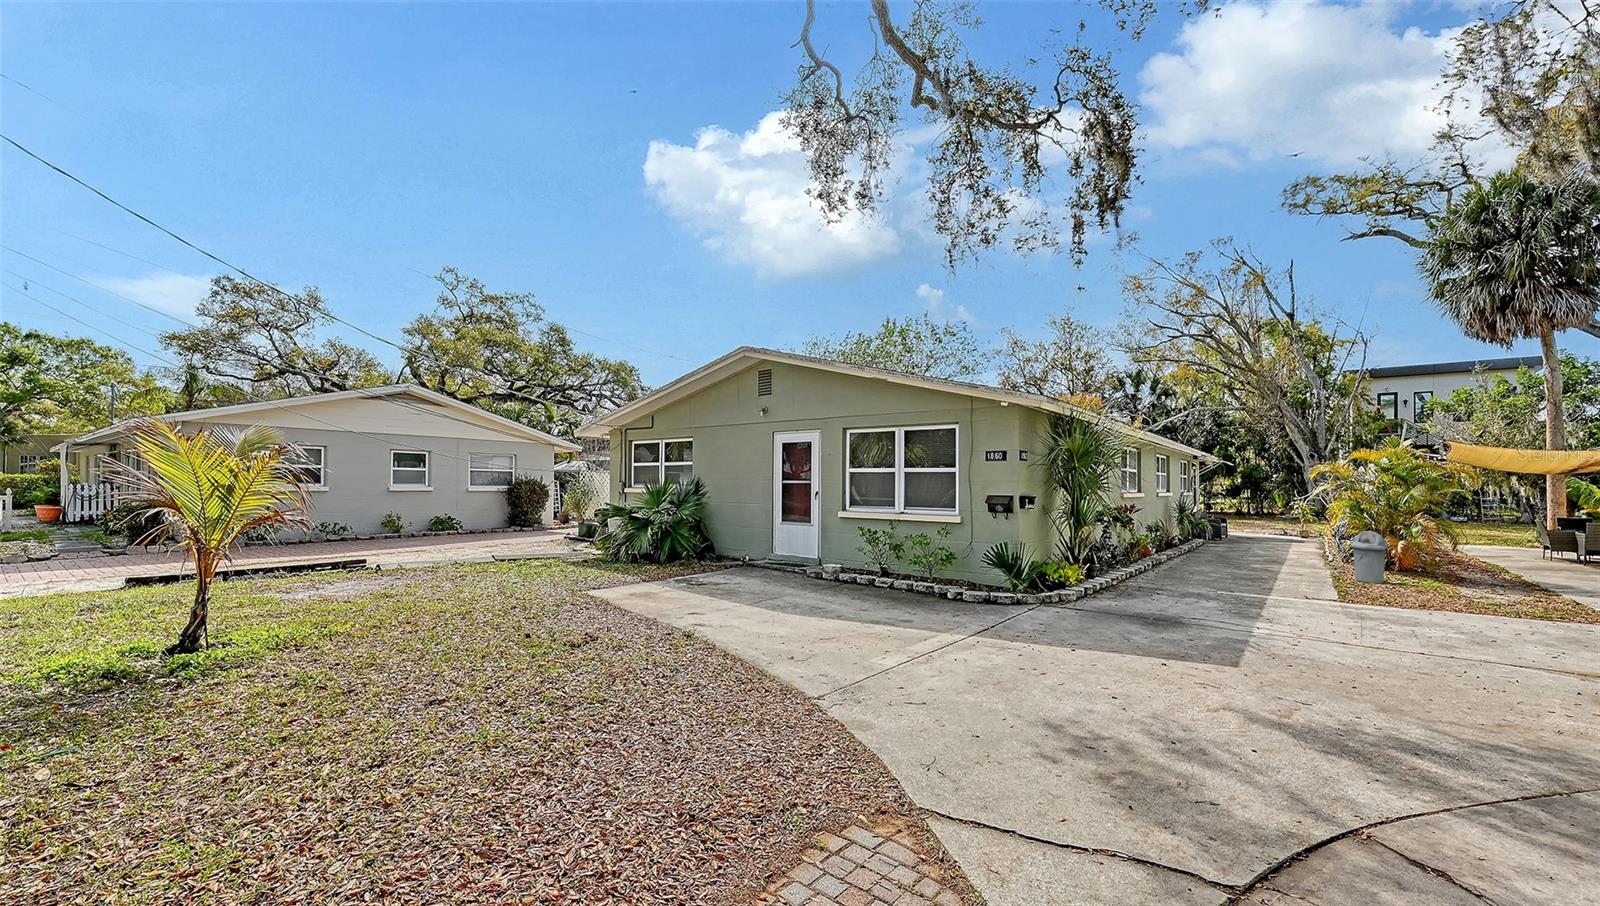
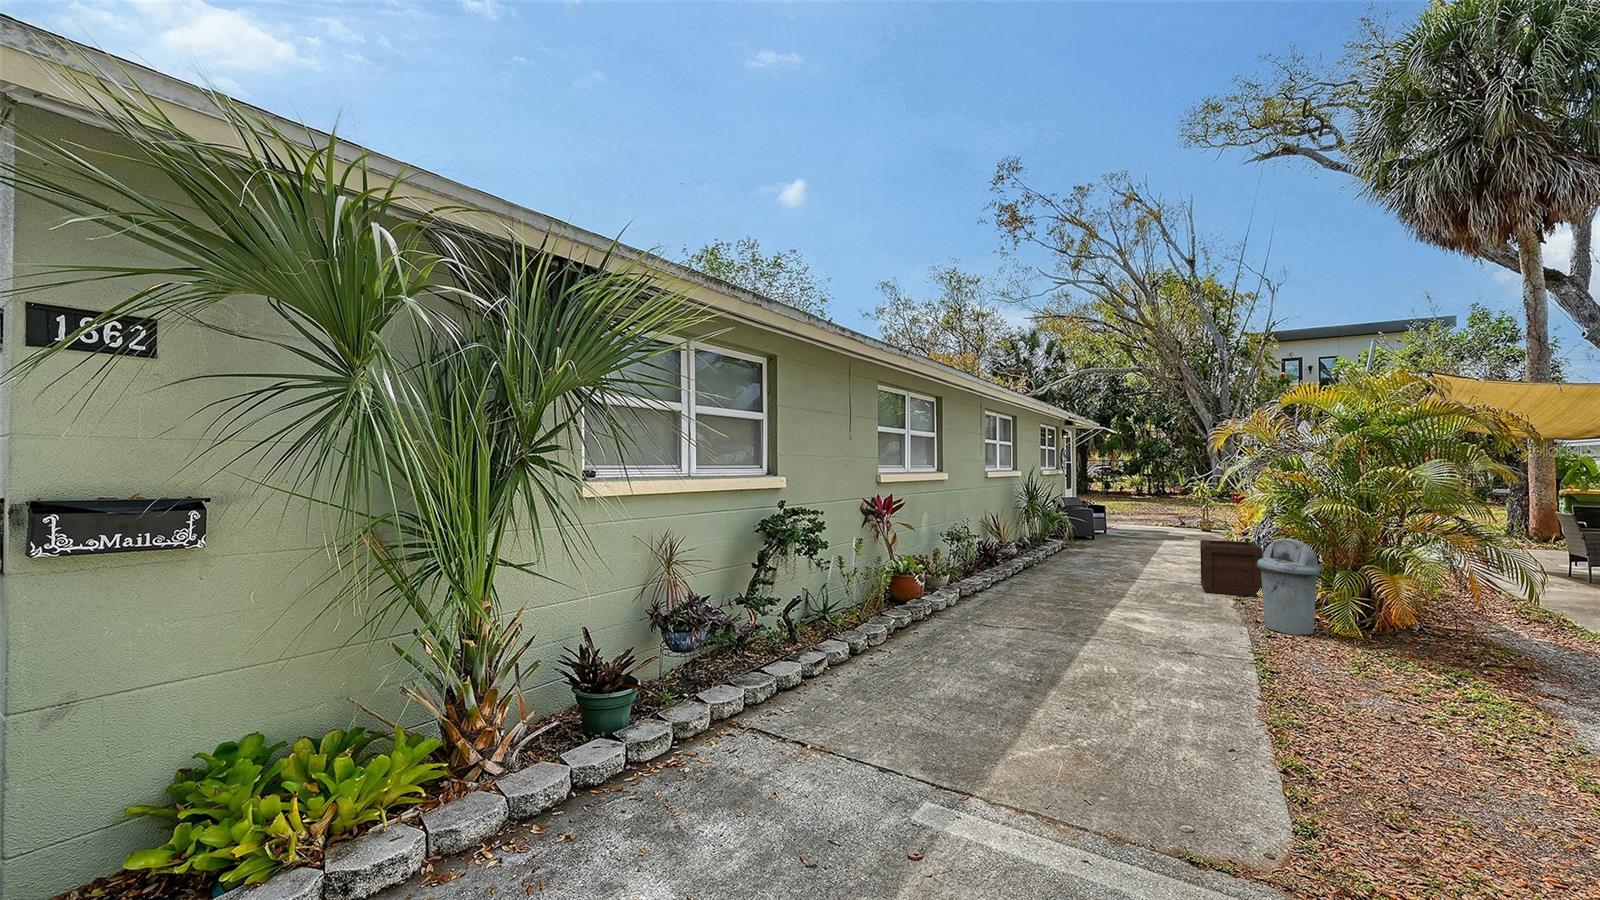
wooden crate: none [1314,538,1355,572] -> present [1200,540,1262,597]

